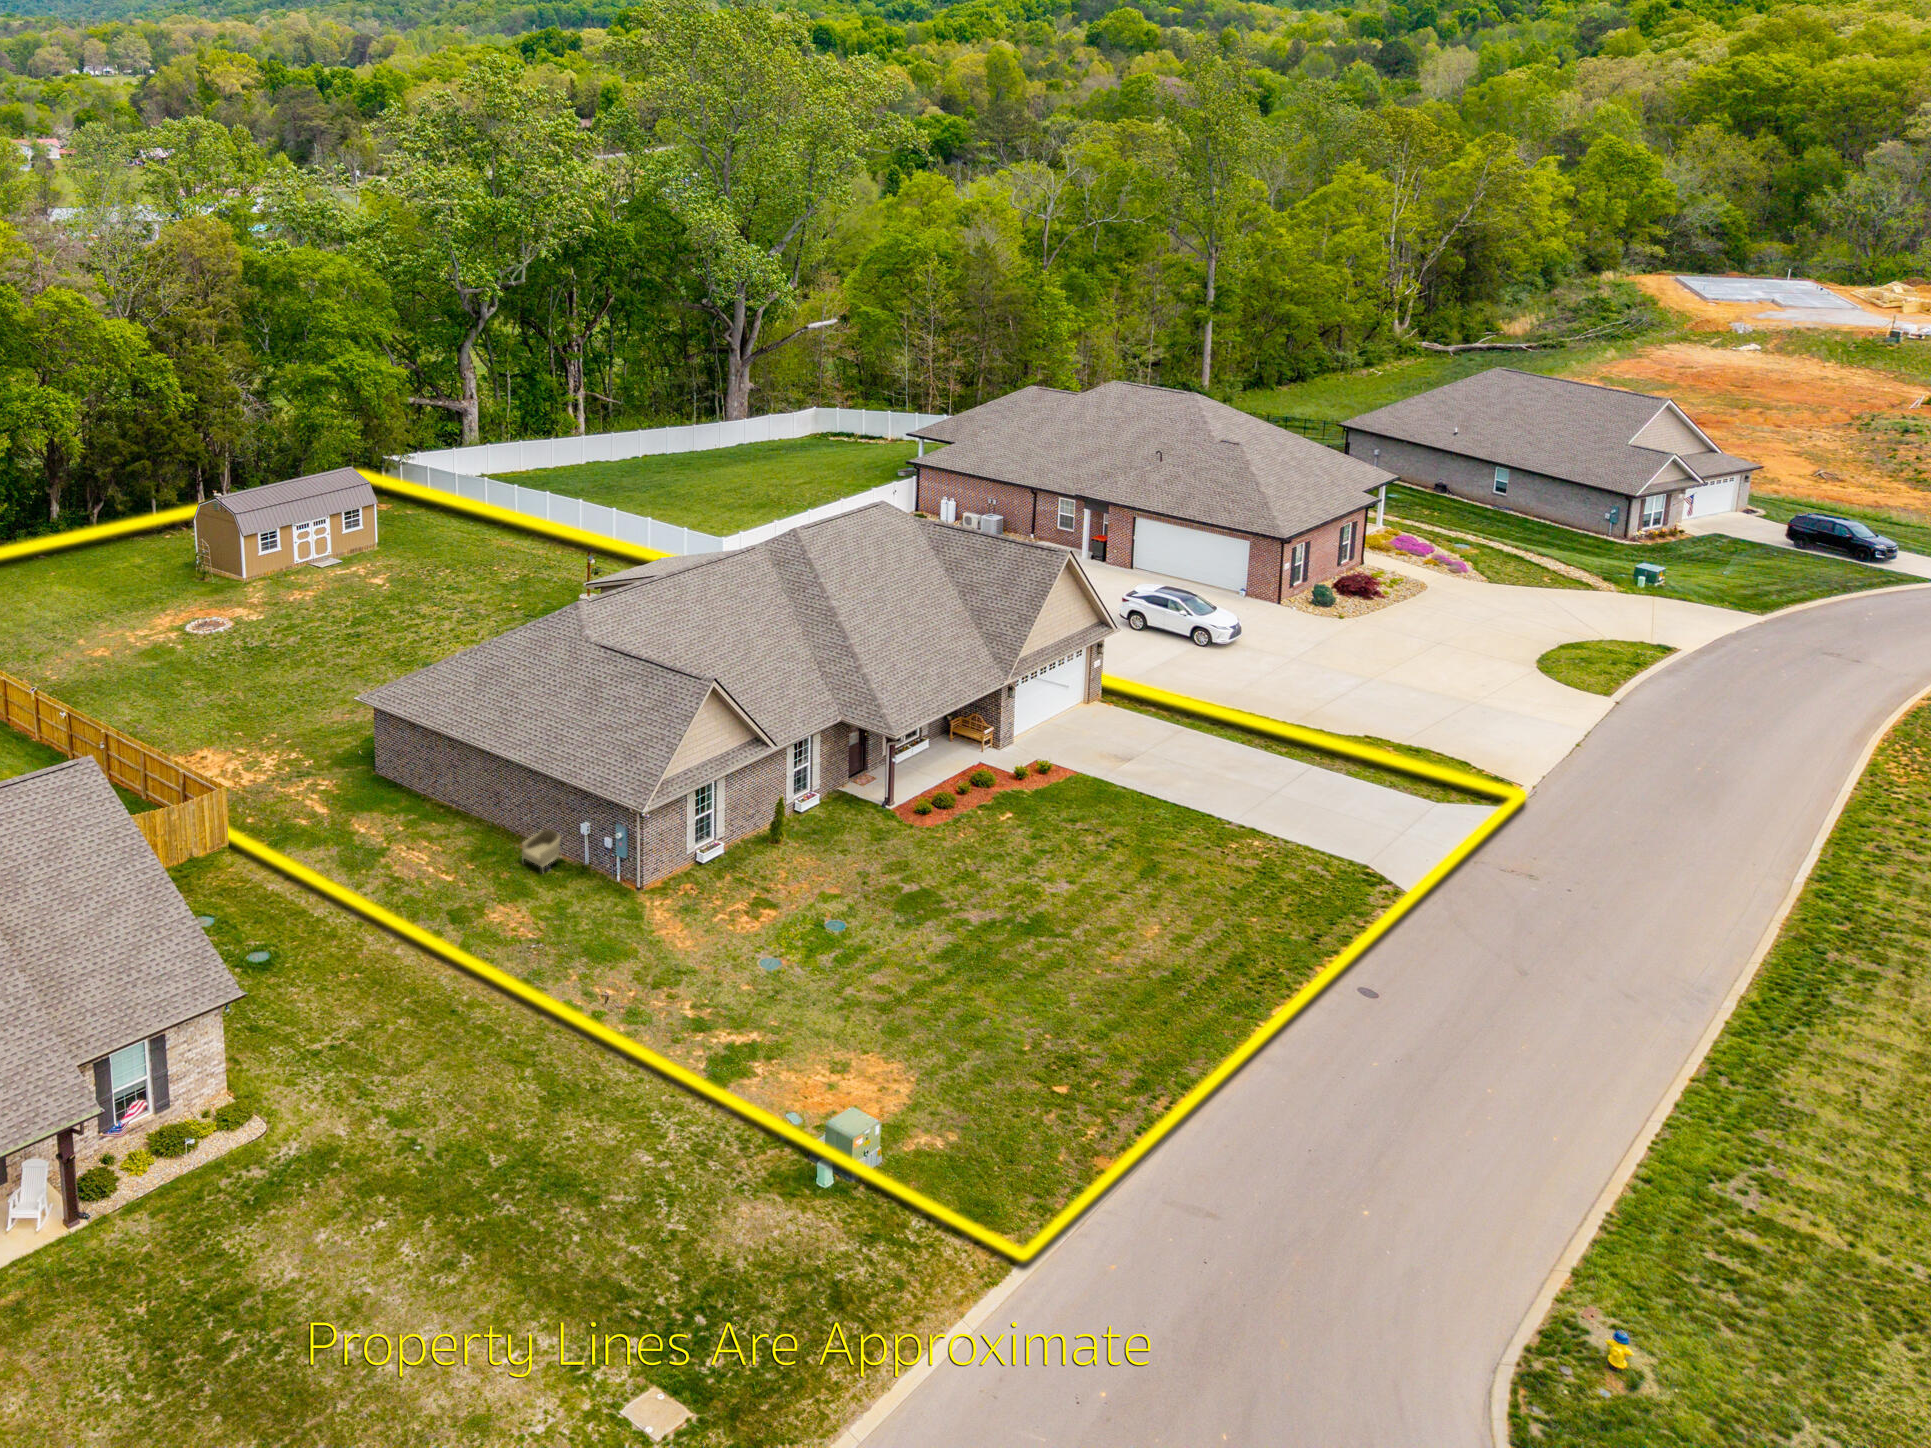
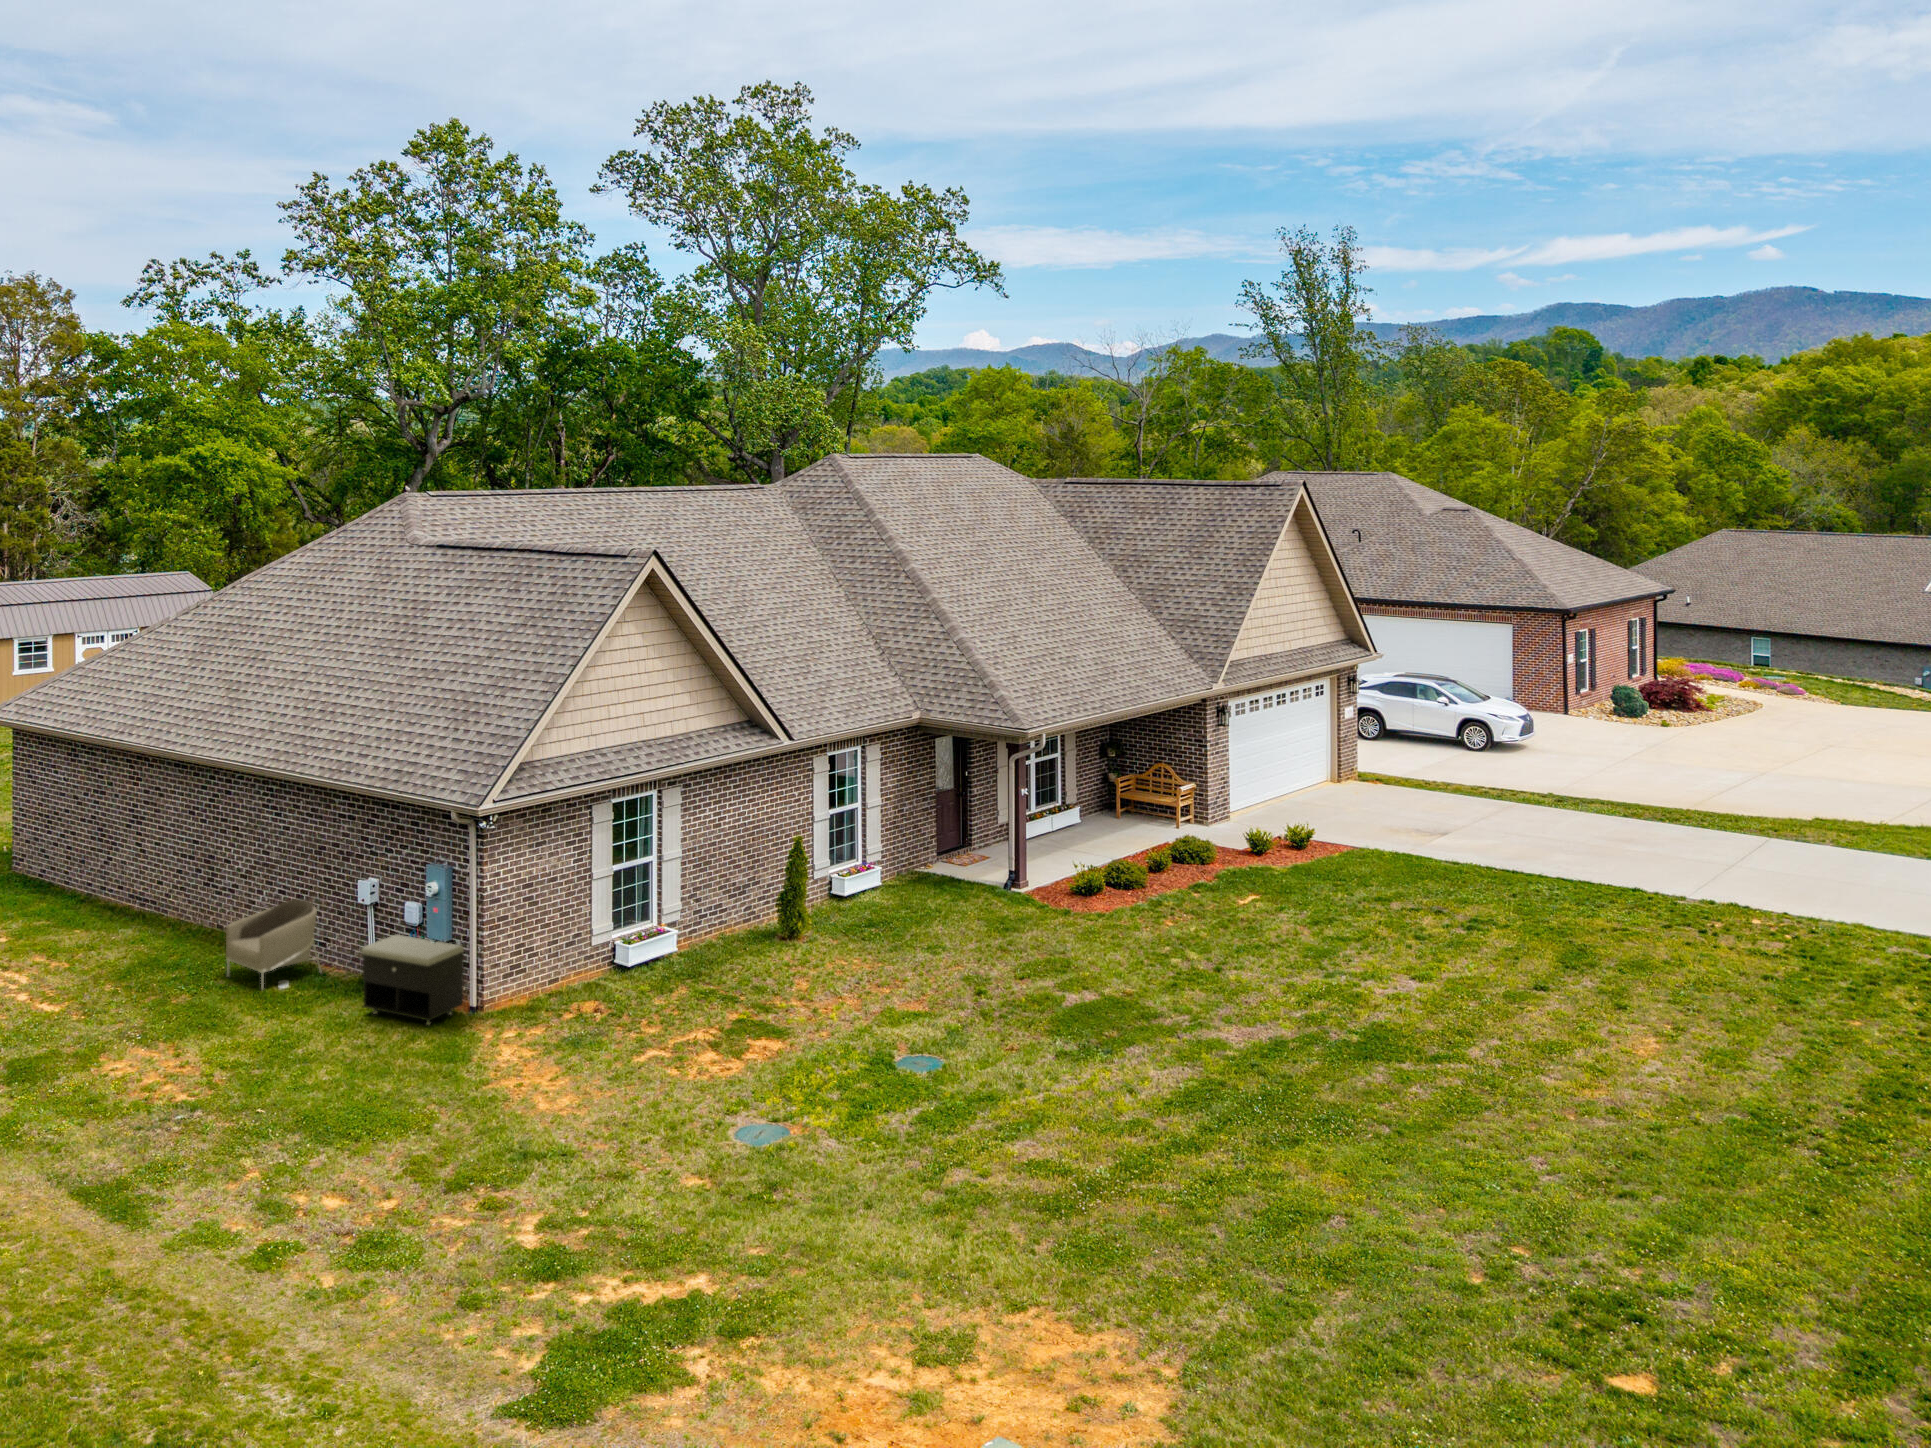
storage bench: none [592,857,636,900] -> present [361,935,464,1025]

